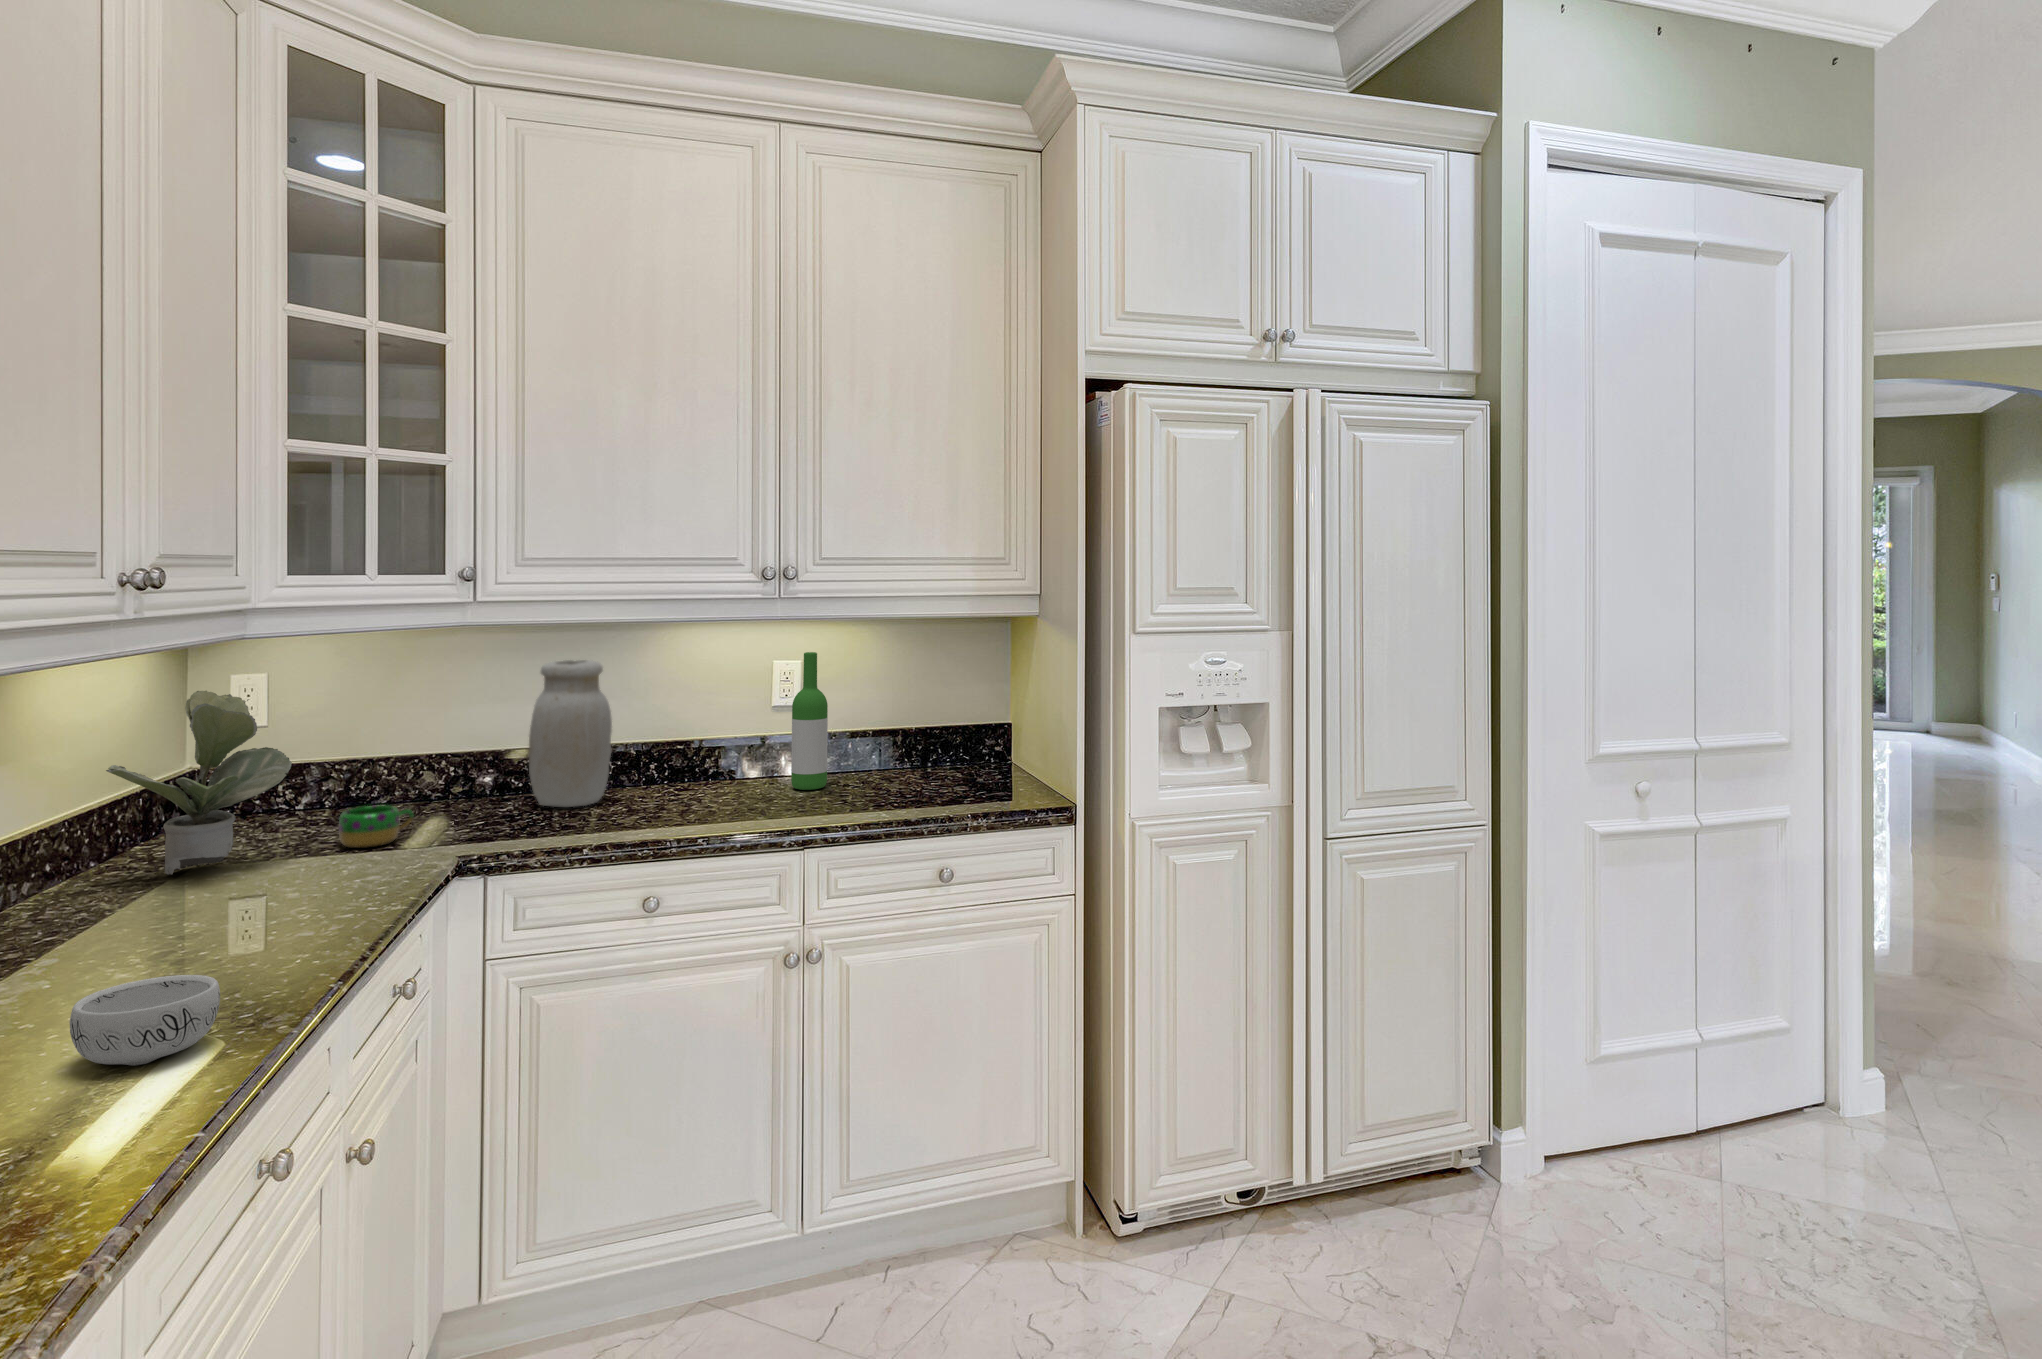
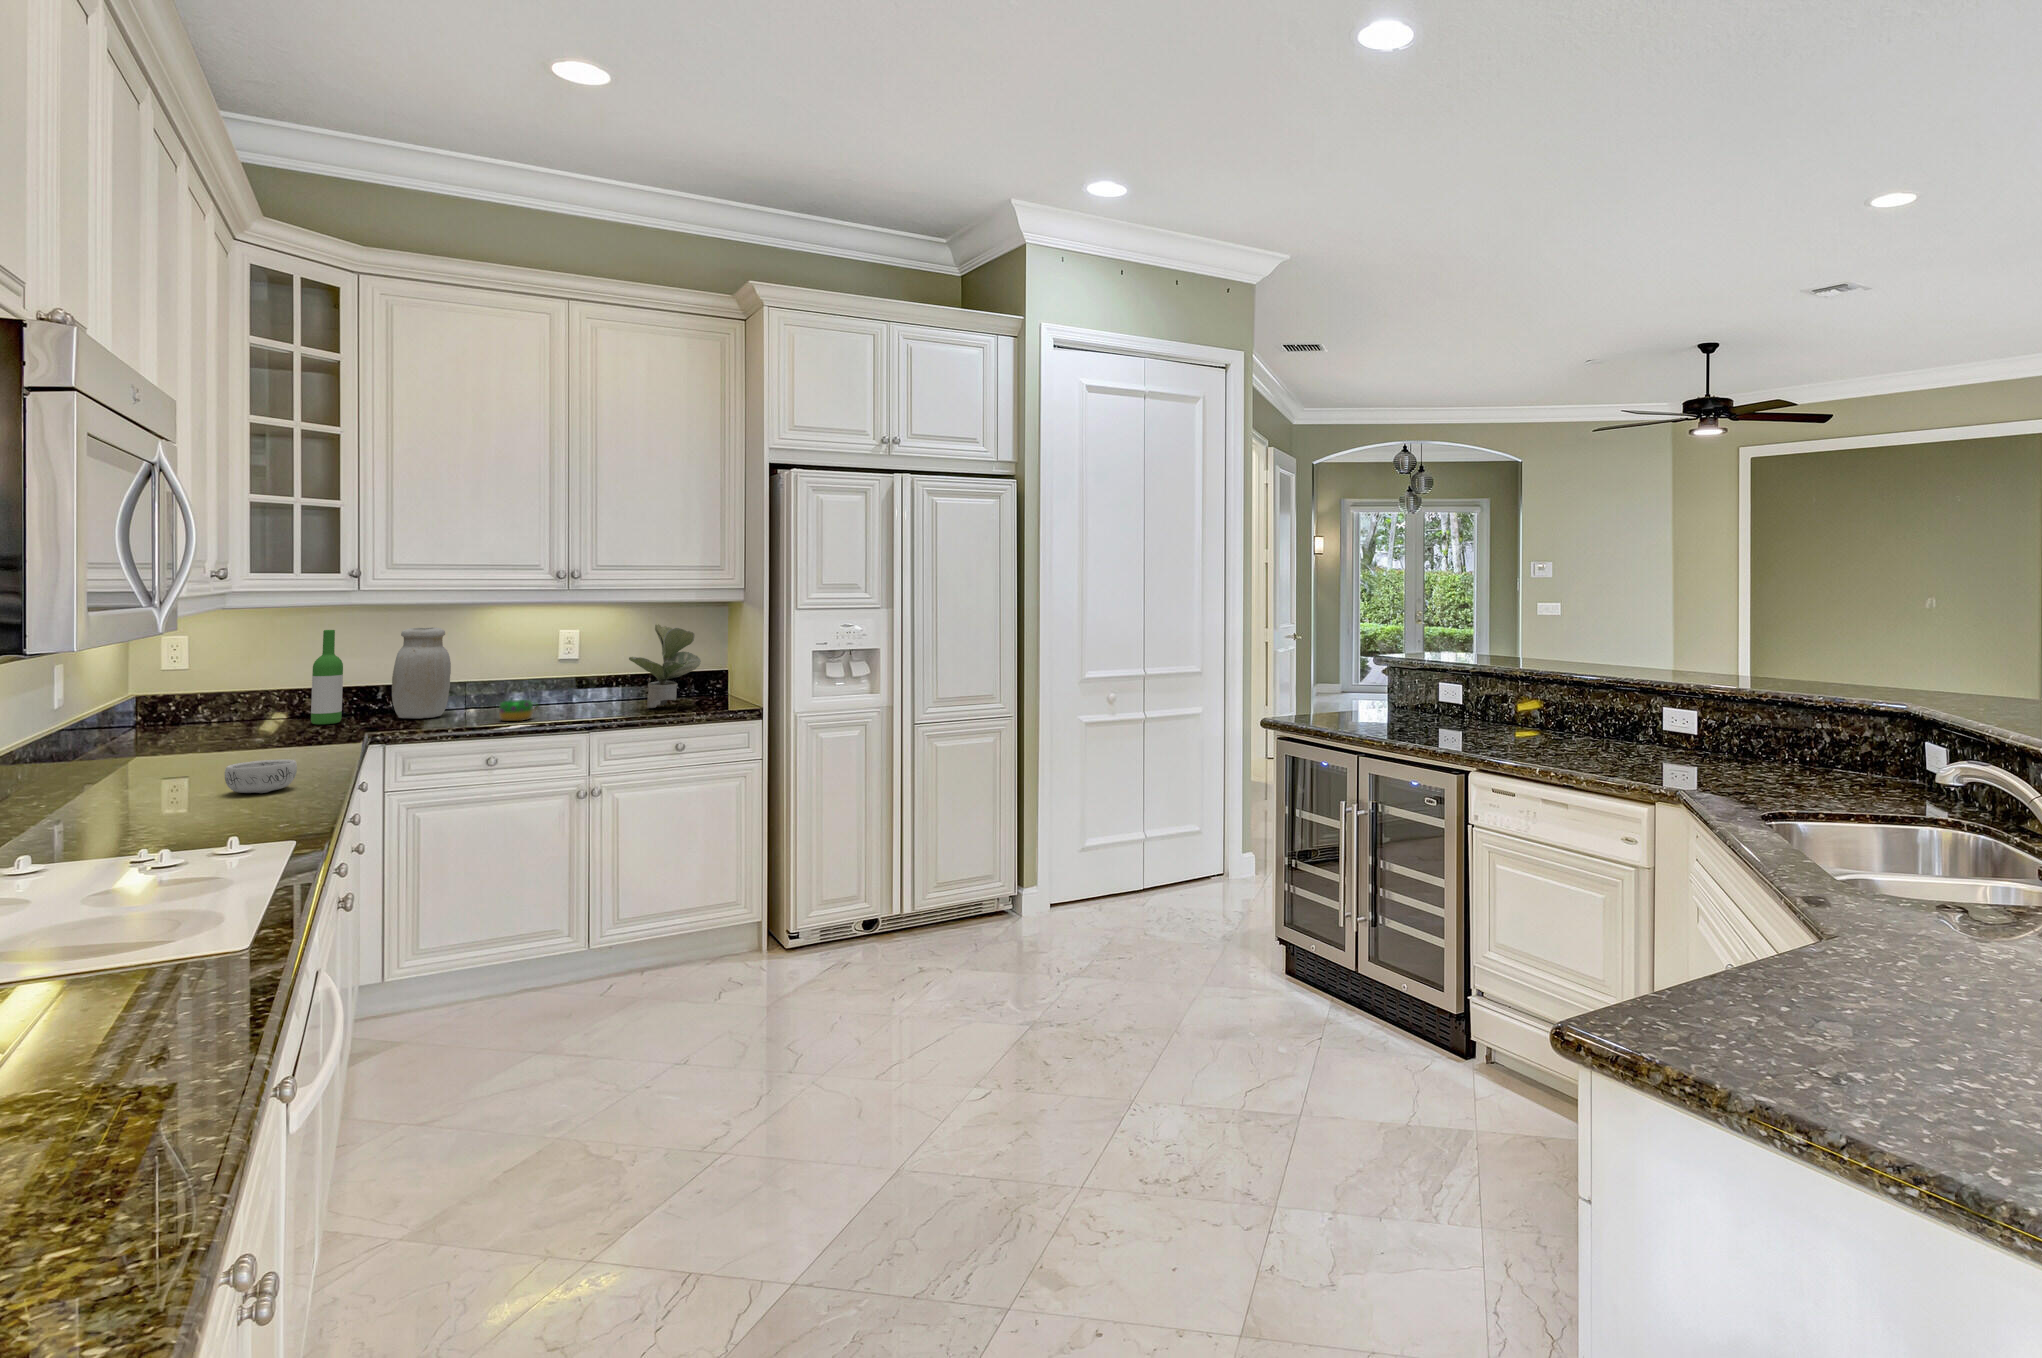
wine bottle: present [791,652,828,790] -> present [311,630,343,724]
potted plant: present [106,691,292,875] -> present [629,624,701,708]
mug: present [339,805,414,848] -> present [499,700,538,721]

